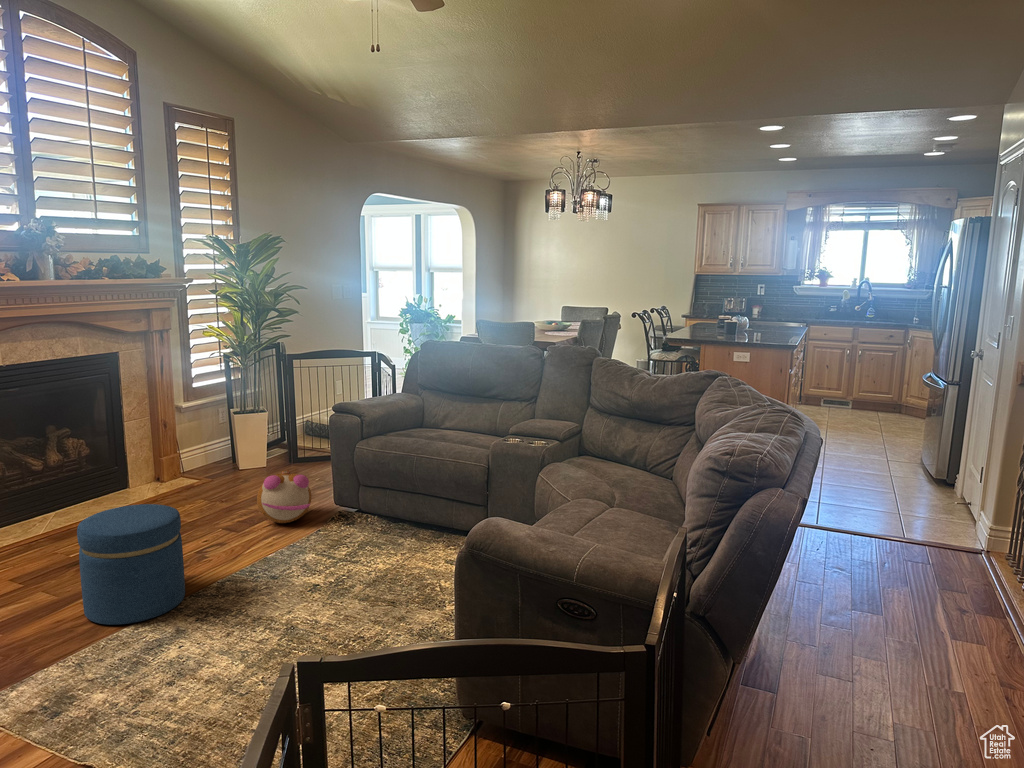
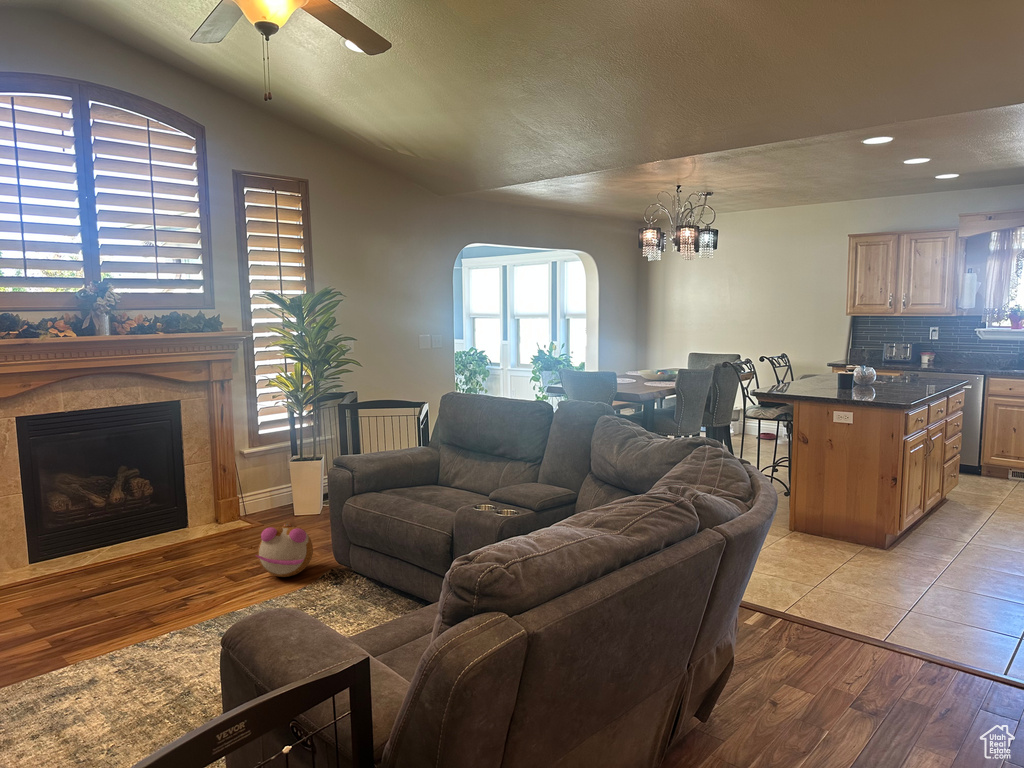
ottoman: present [77,504,185,625] -> none [34,550,141,668]

